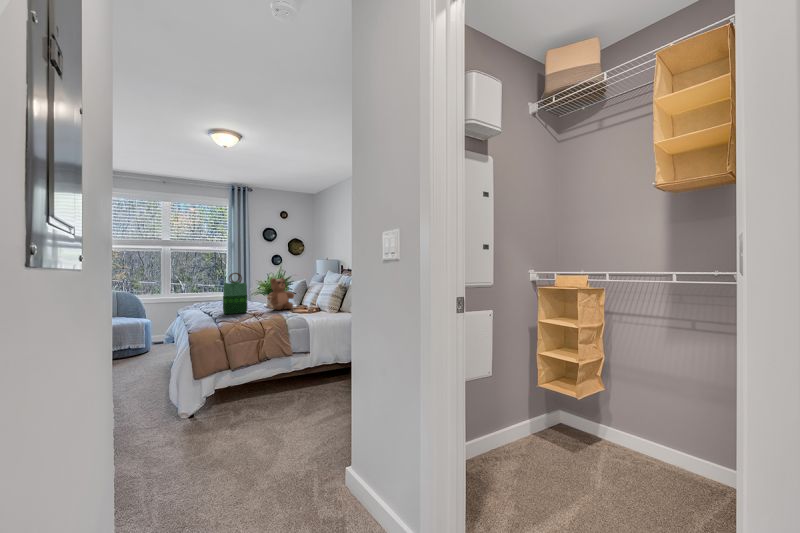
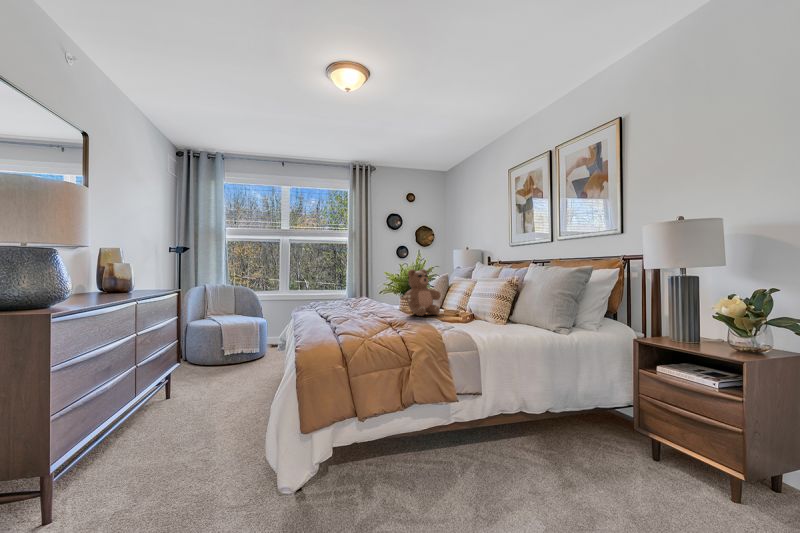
tote bag: present [223,273,247,314] -> none [345,260,378,320]

